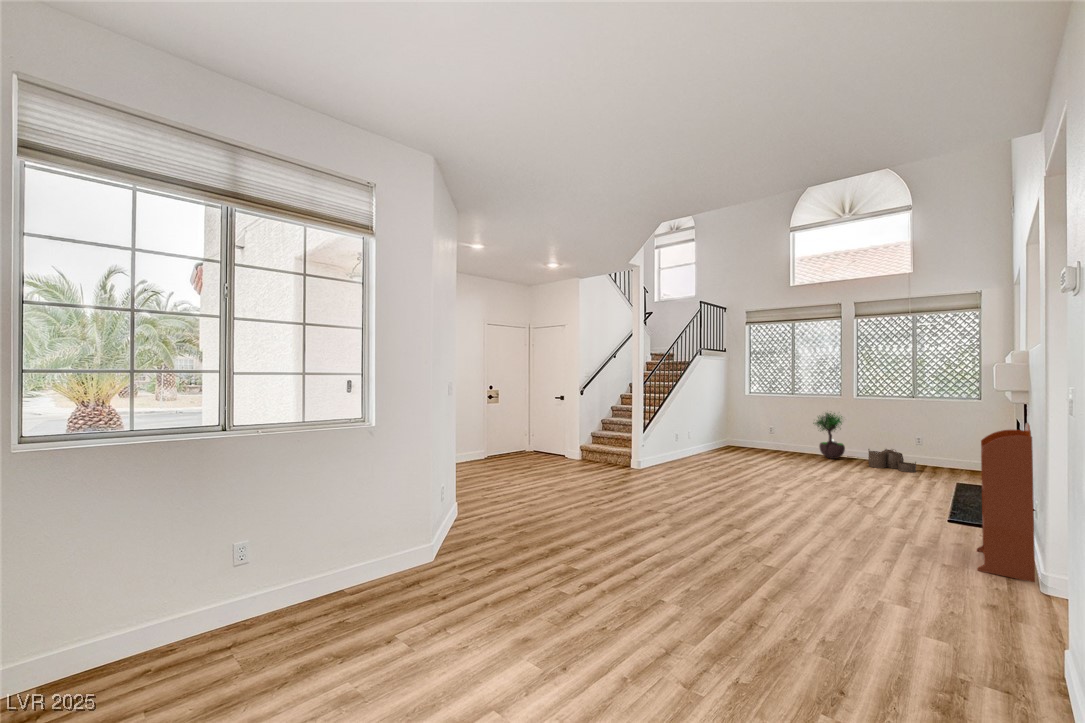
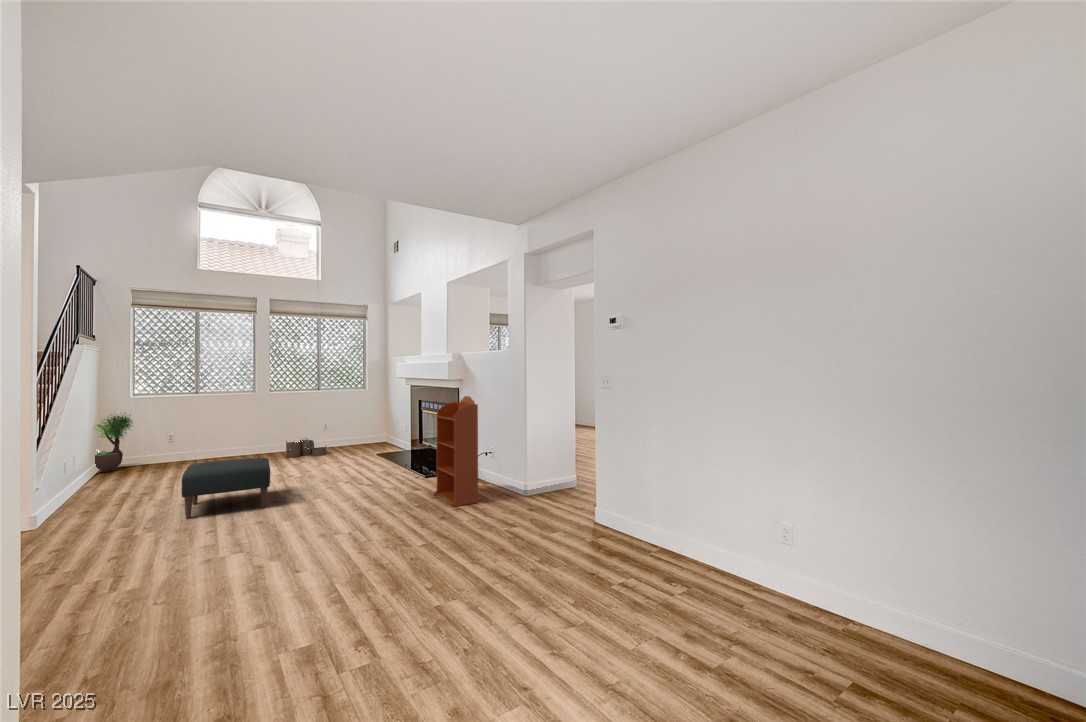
potted tree: present [813,413,845,459] -> present [94,414,133,472]
ottoman: none [727,453,804,502] -> present [181,458,270,519]

